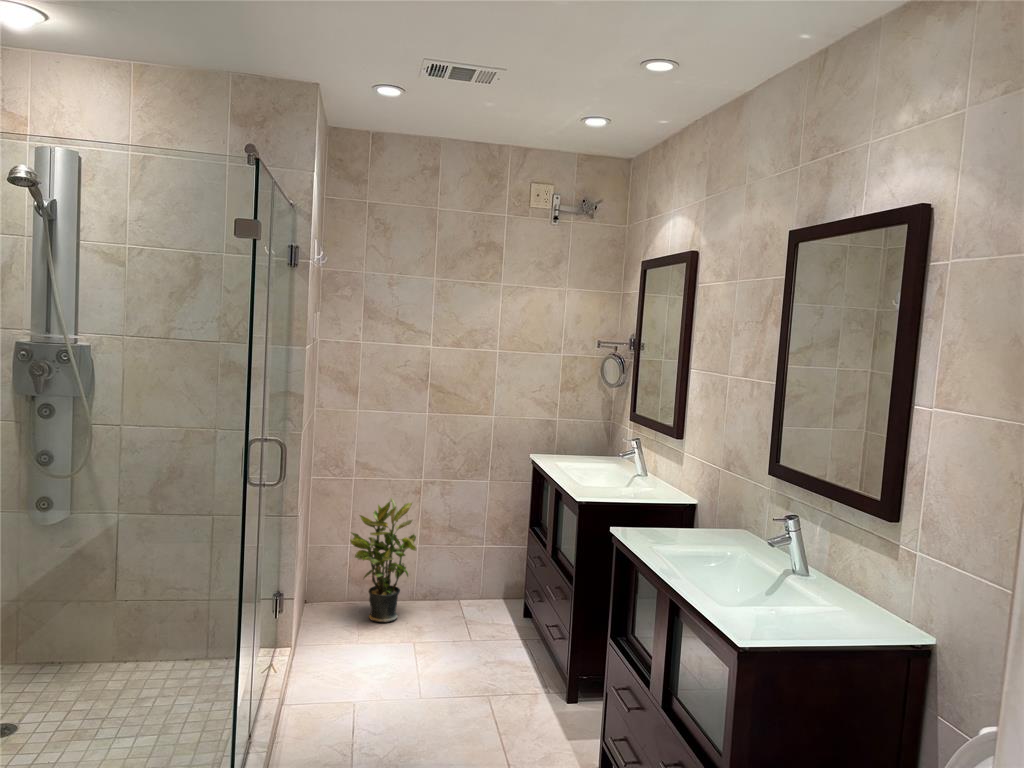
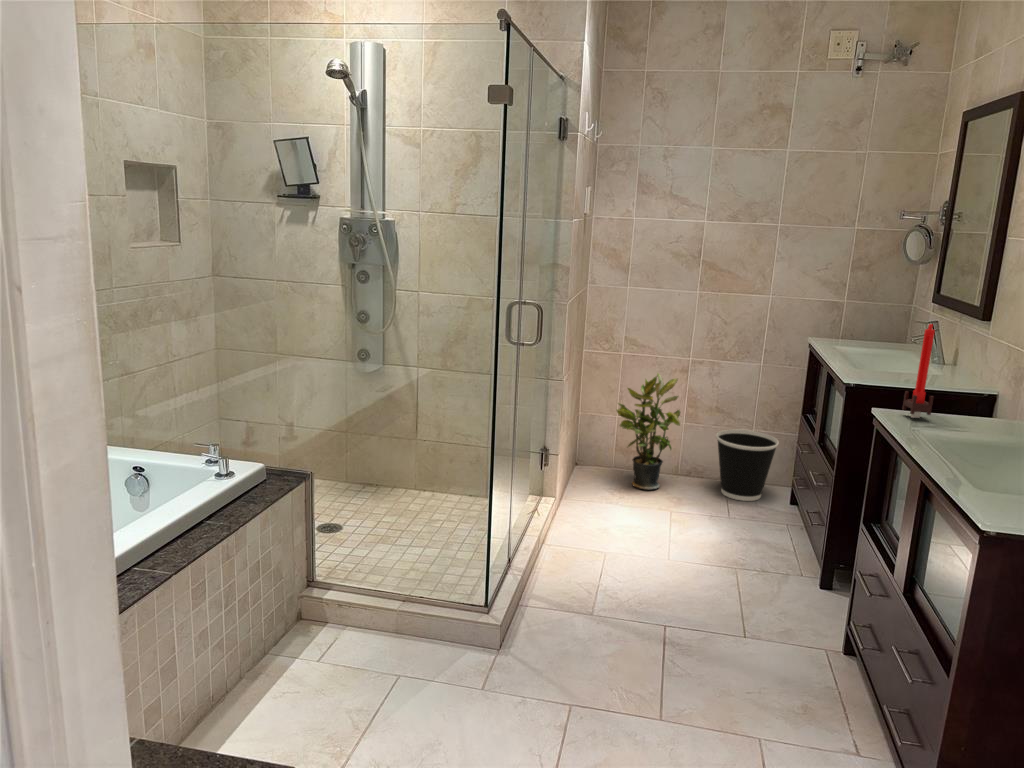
candle: none [635,450,660,534] -> present [902,324,935,418]
wastebasket: none [451,548,510,621] -> present [716,430,779,501]

